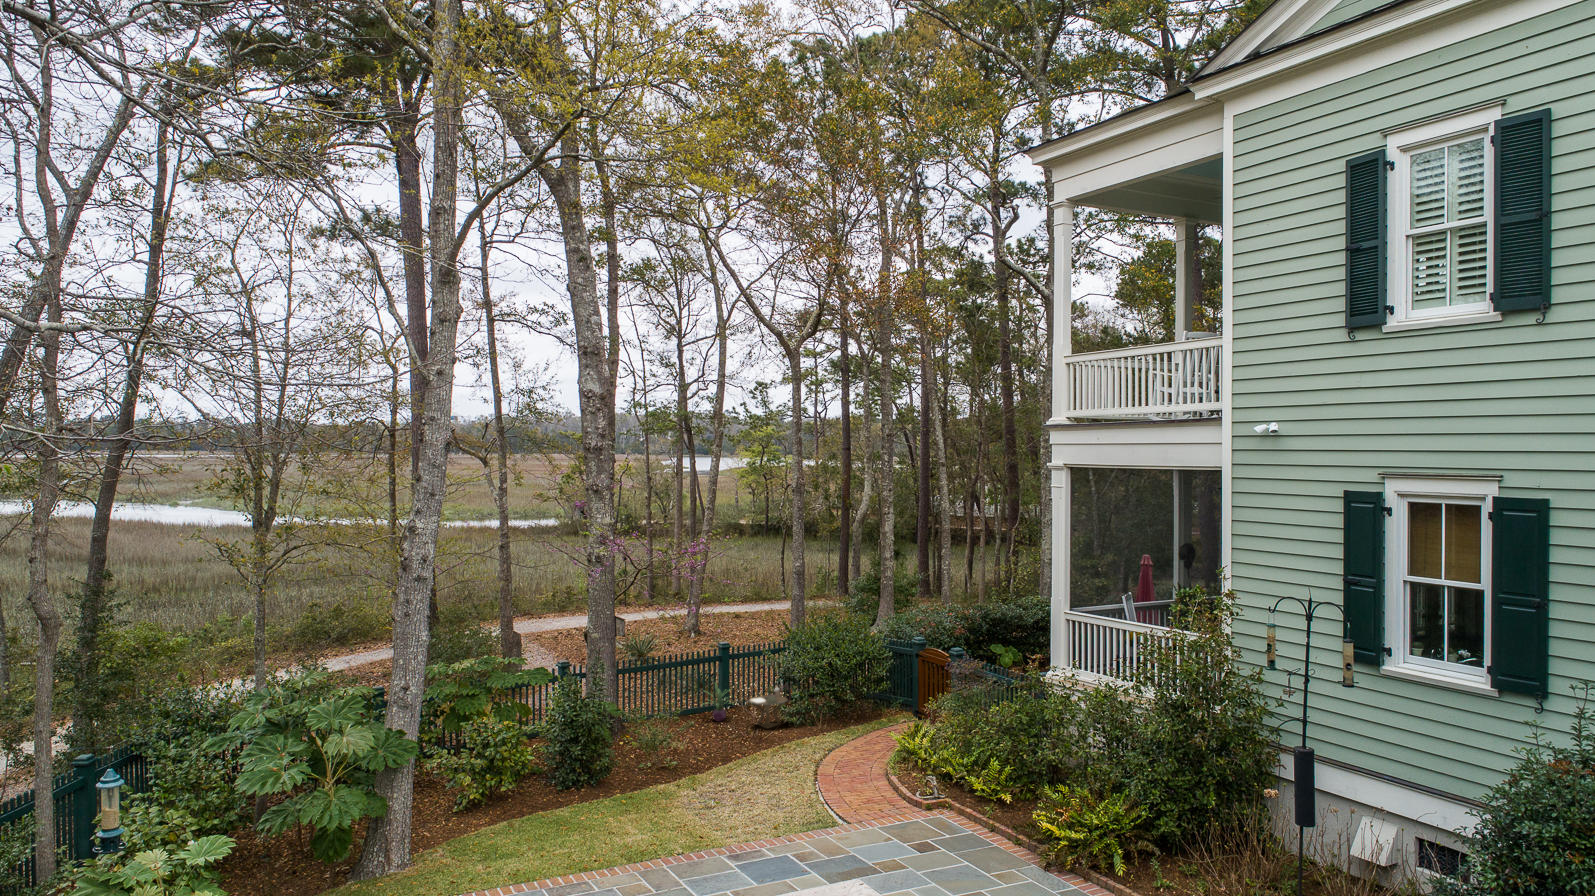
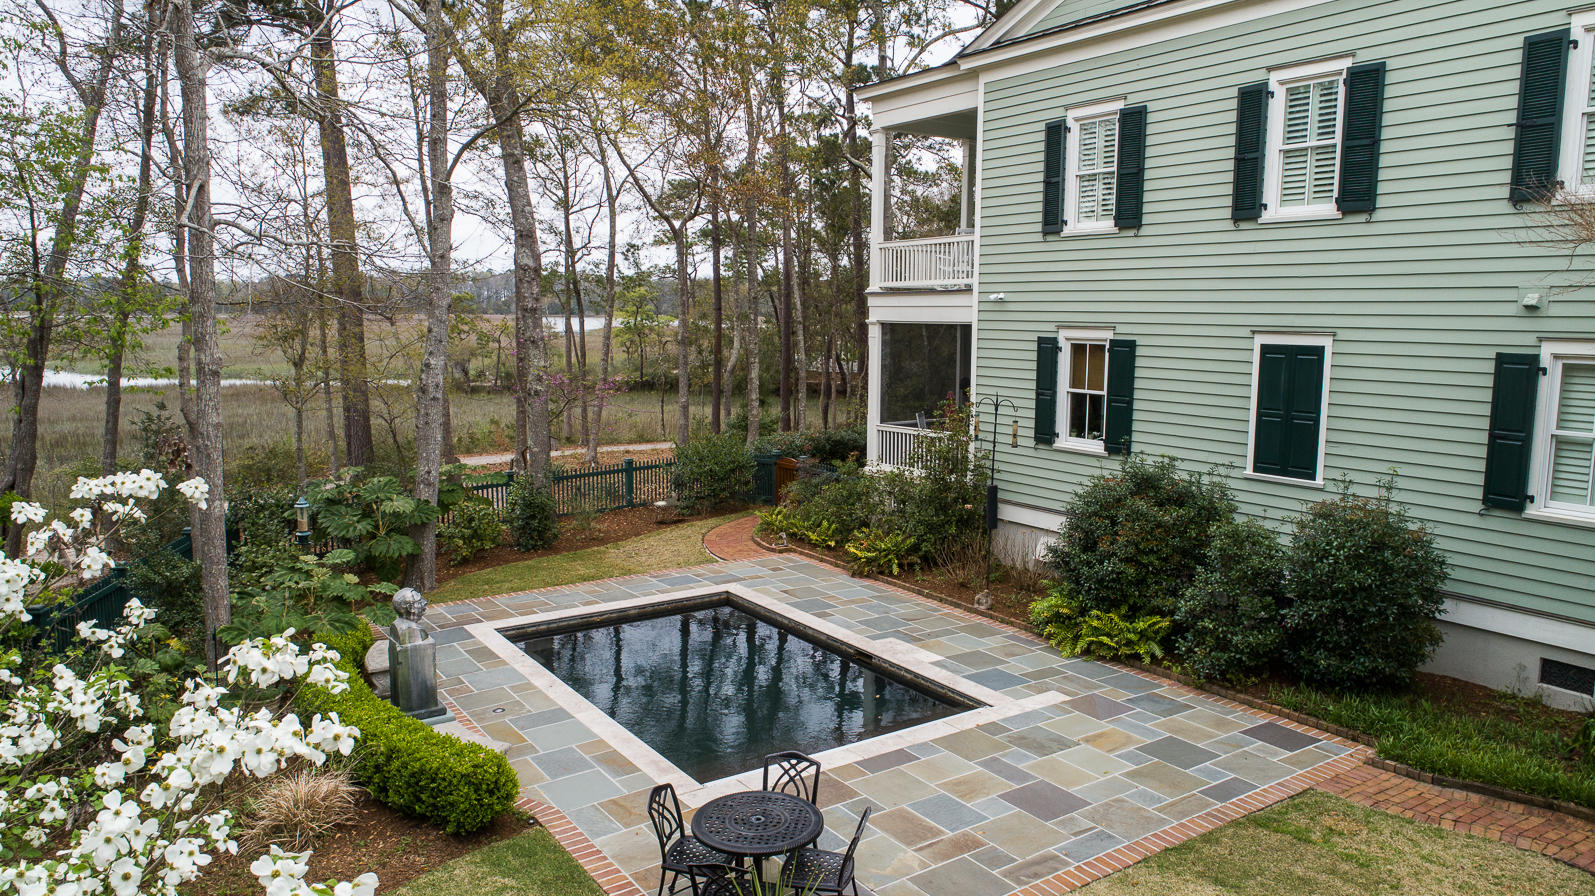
decorative plant: present [712,683,726,722] -> none [616,493,643,521]

